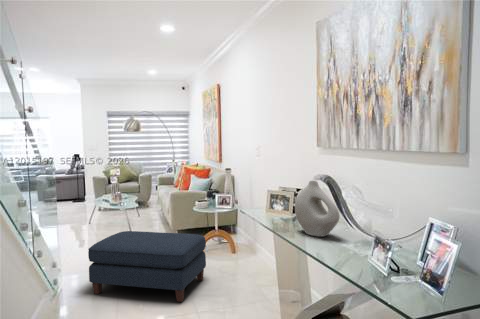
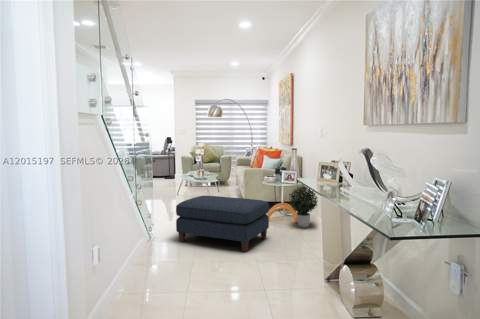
vase: present [295,181,339,236] -> none [334,150,368,195]
potted plant: none [226,212,260,261] -> present [289,186,317,228]

